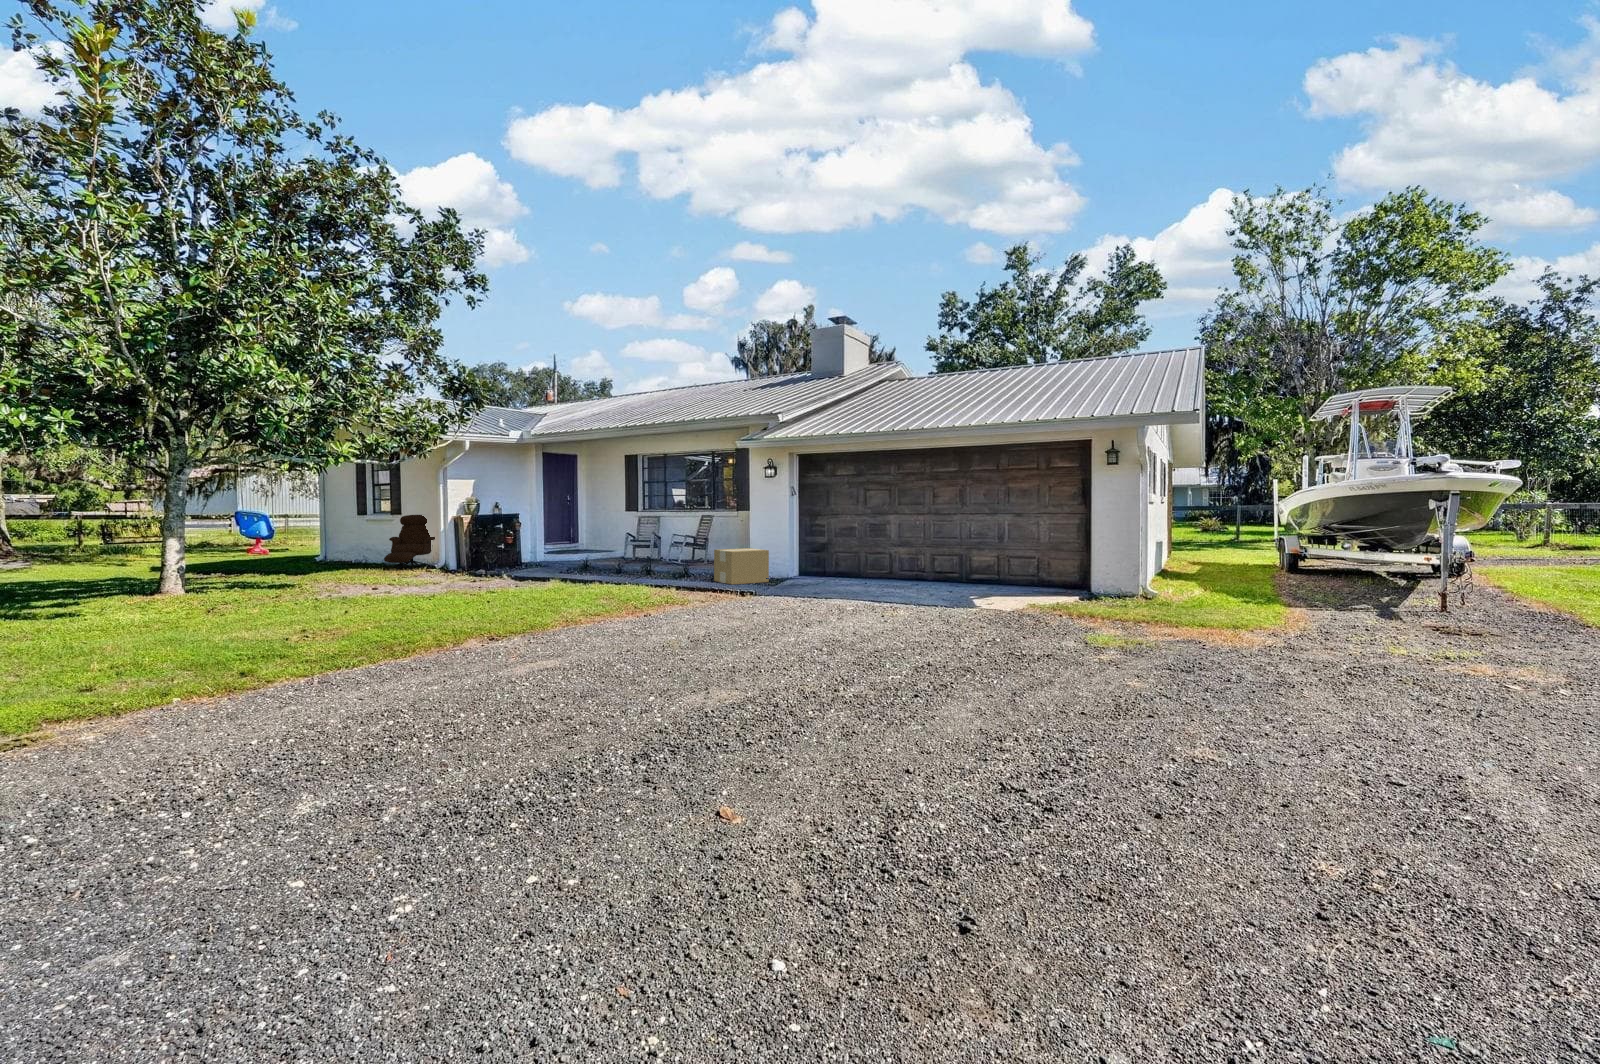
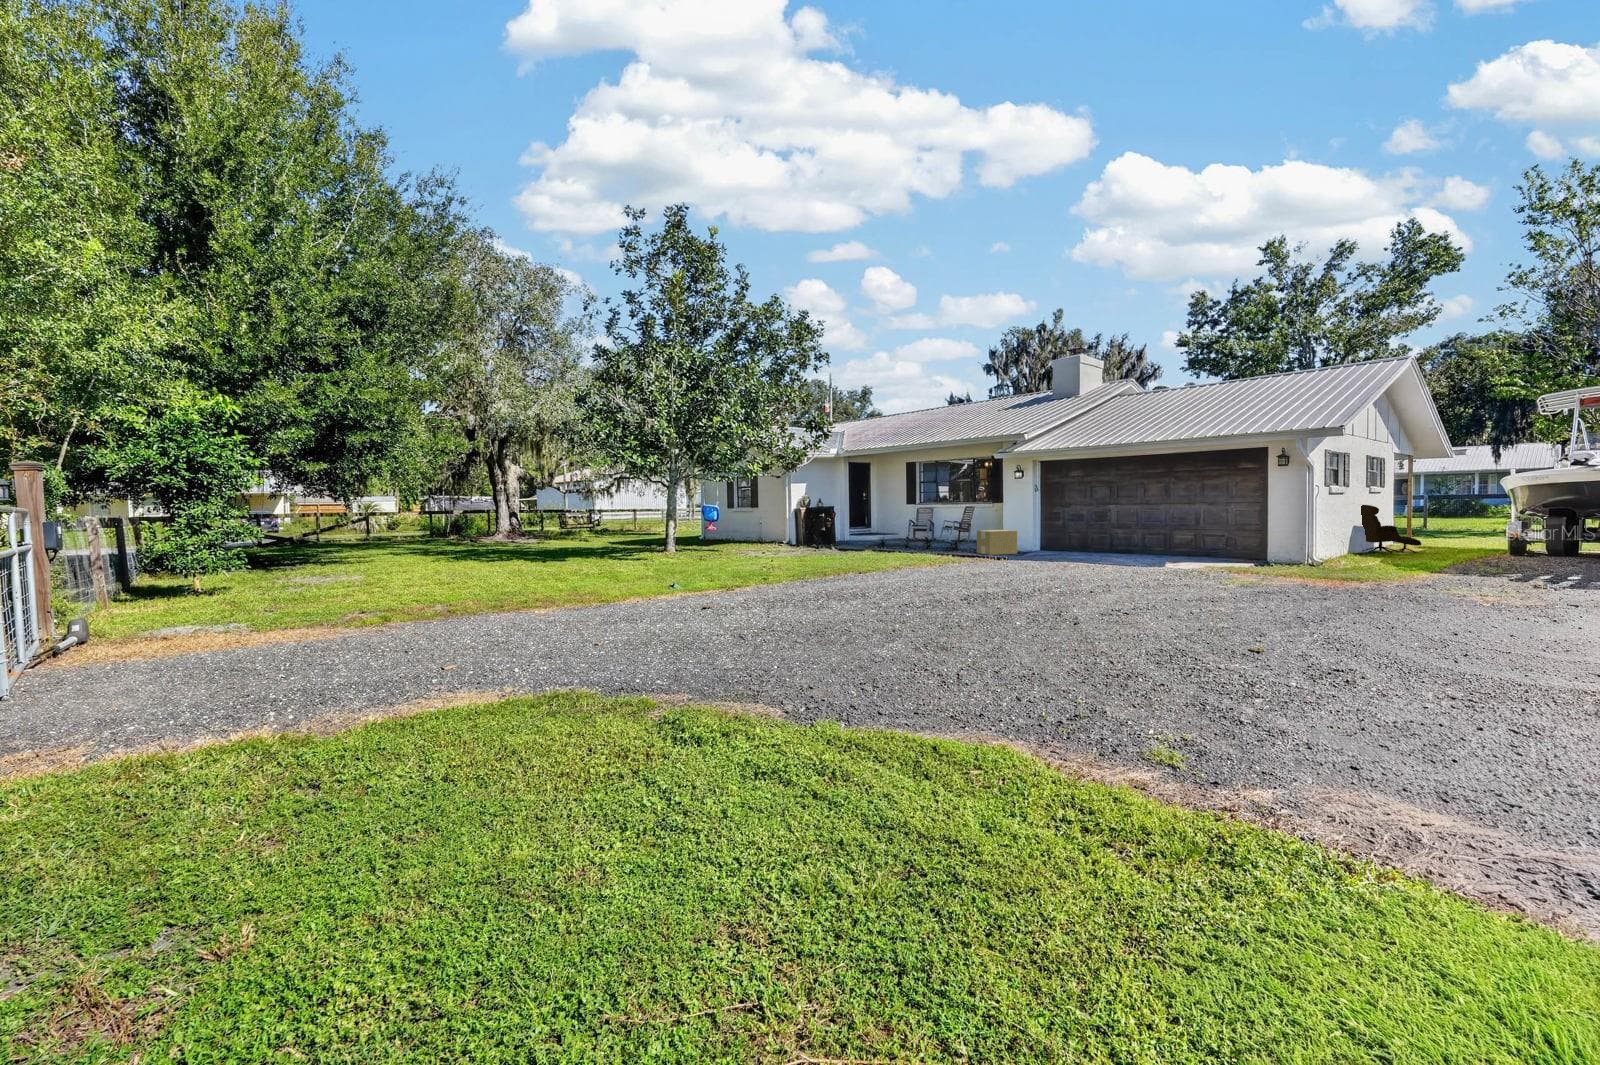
lounge chair: present [384,515,435,570] -> present [1361,505,1421,553]

